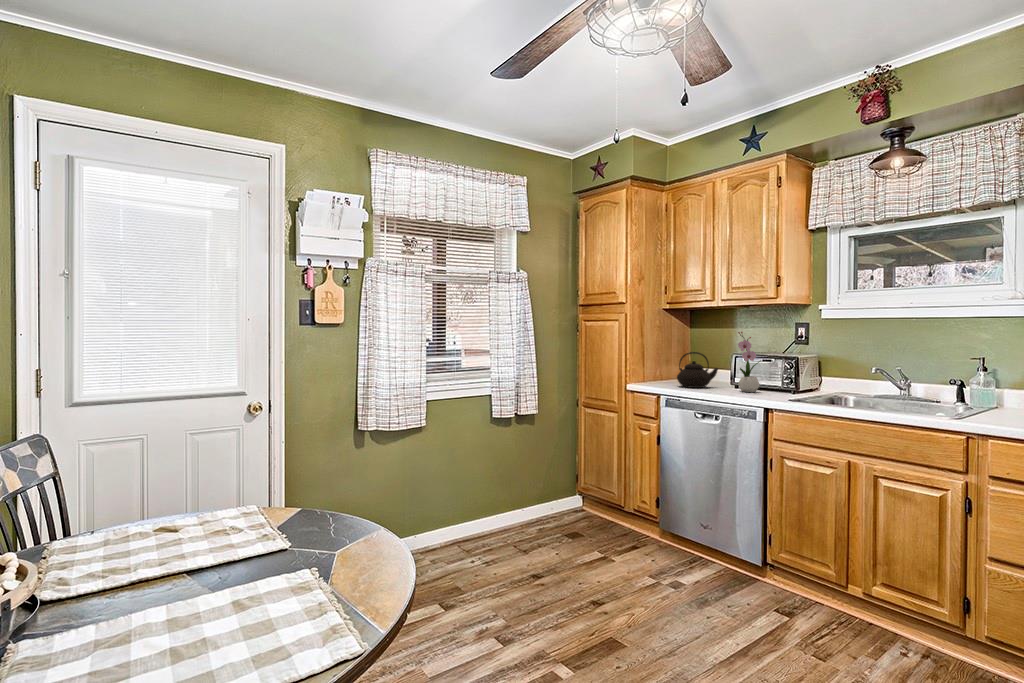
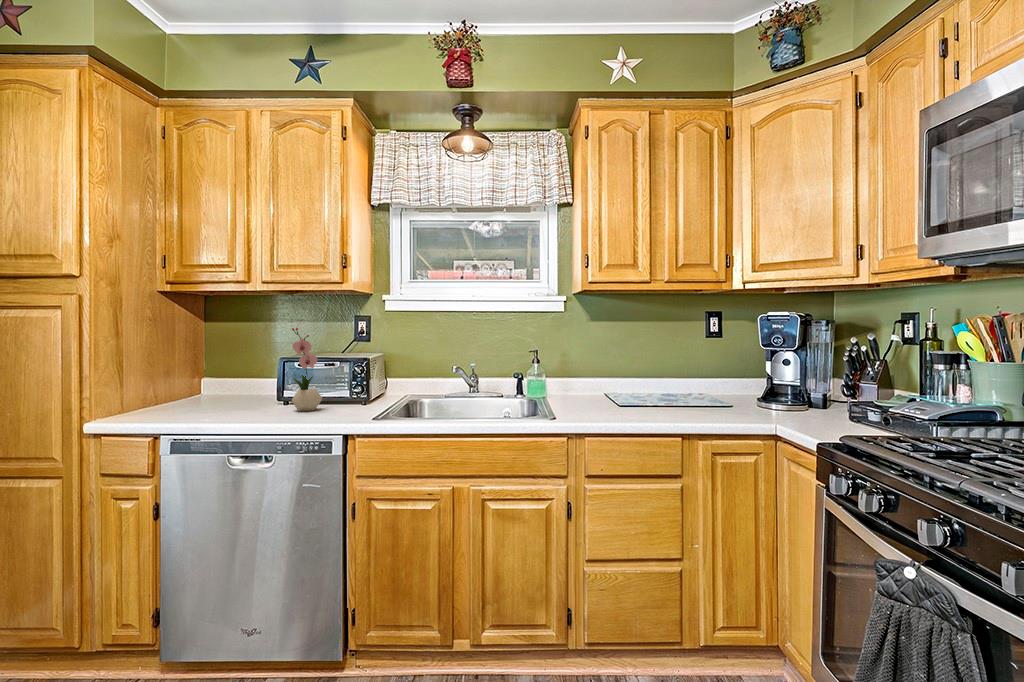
teapot: present [677,352,718,388] -> none [190,359,259,414]

